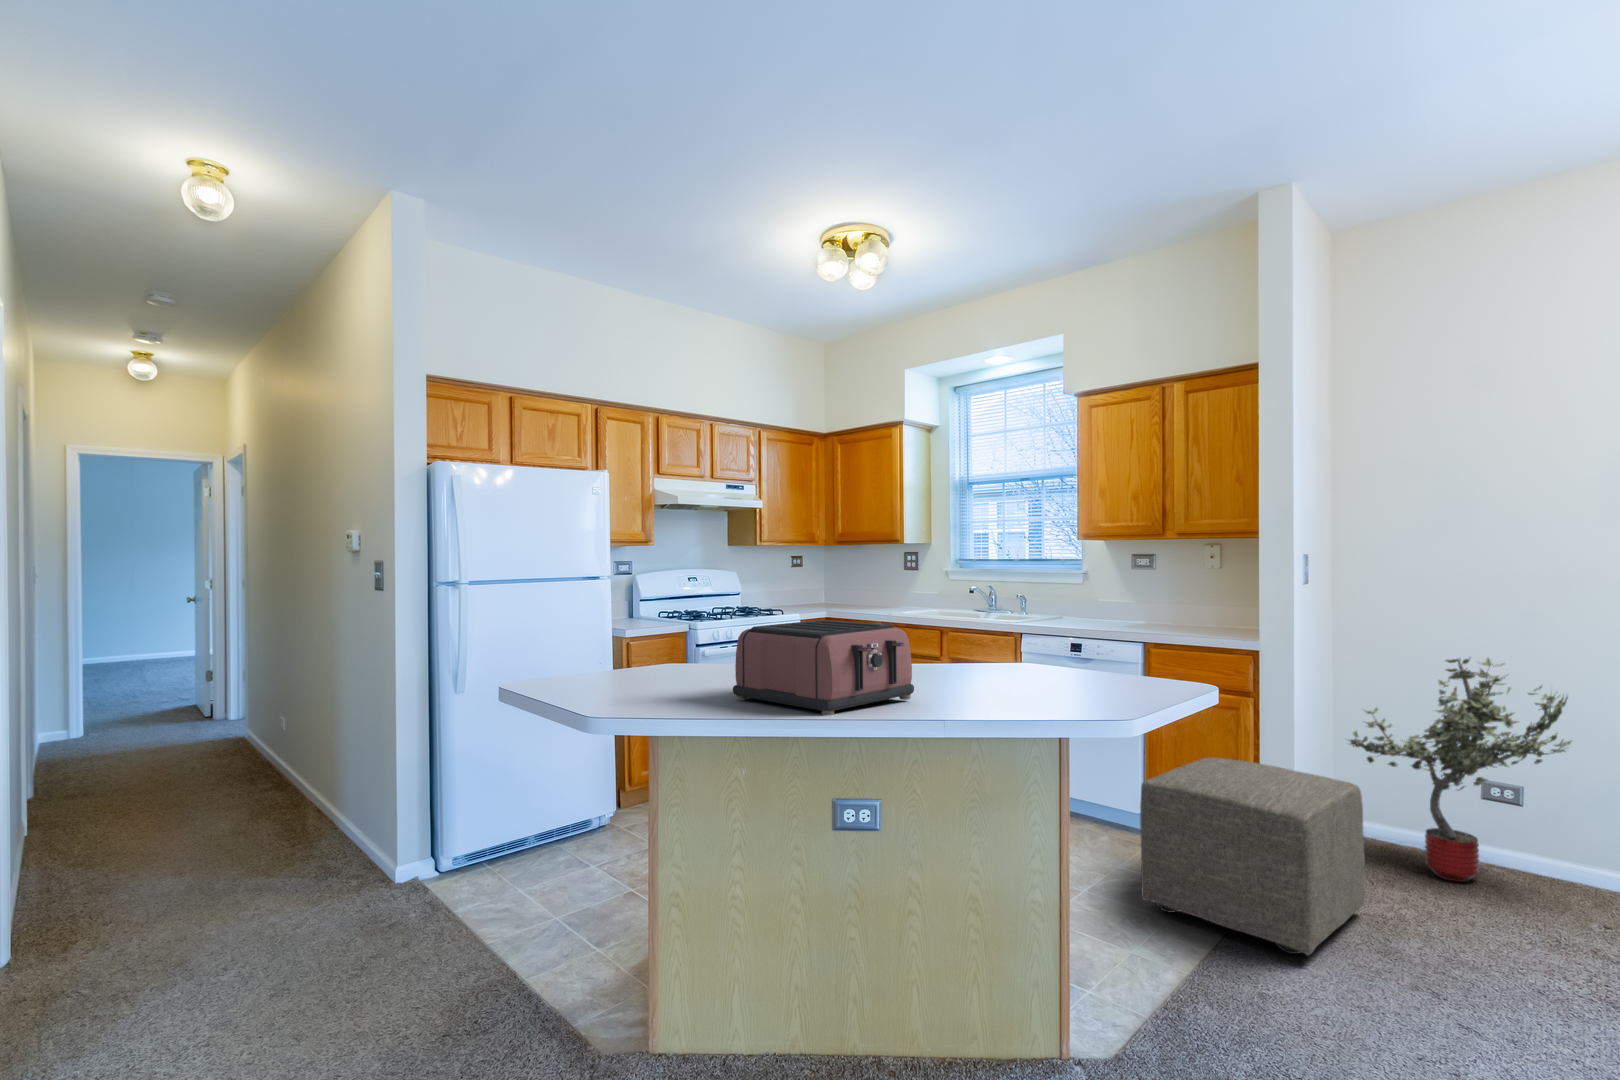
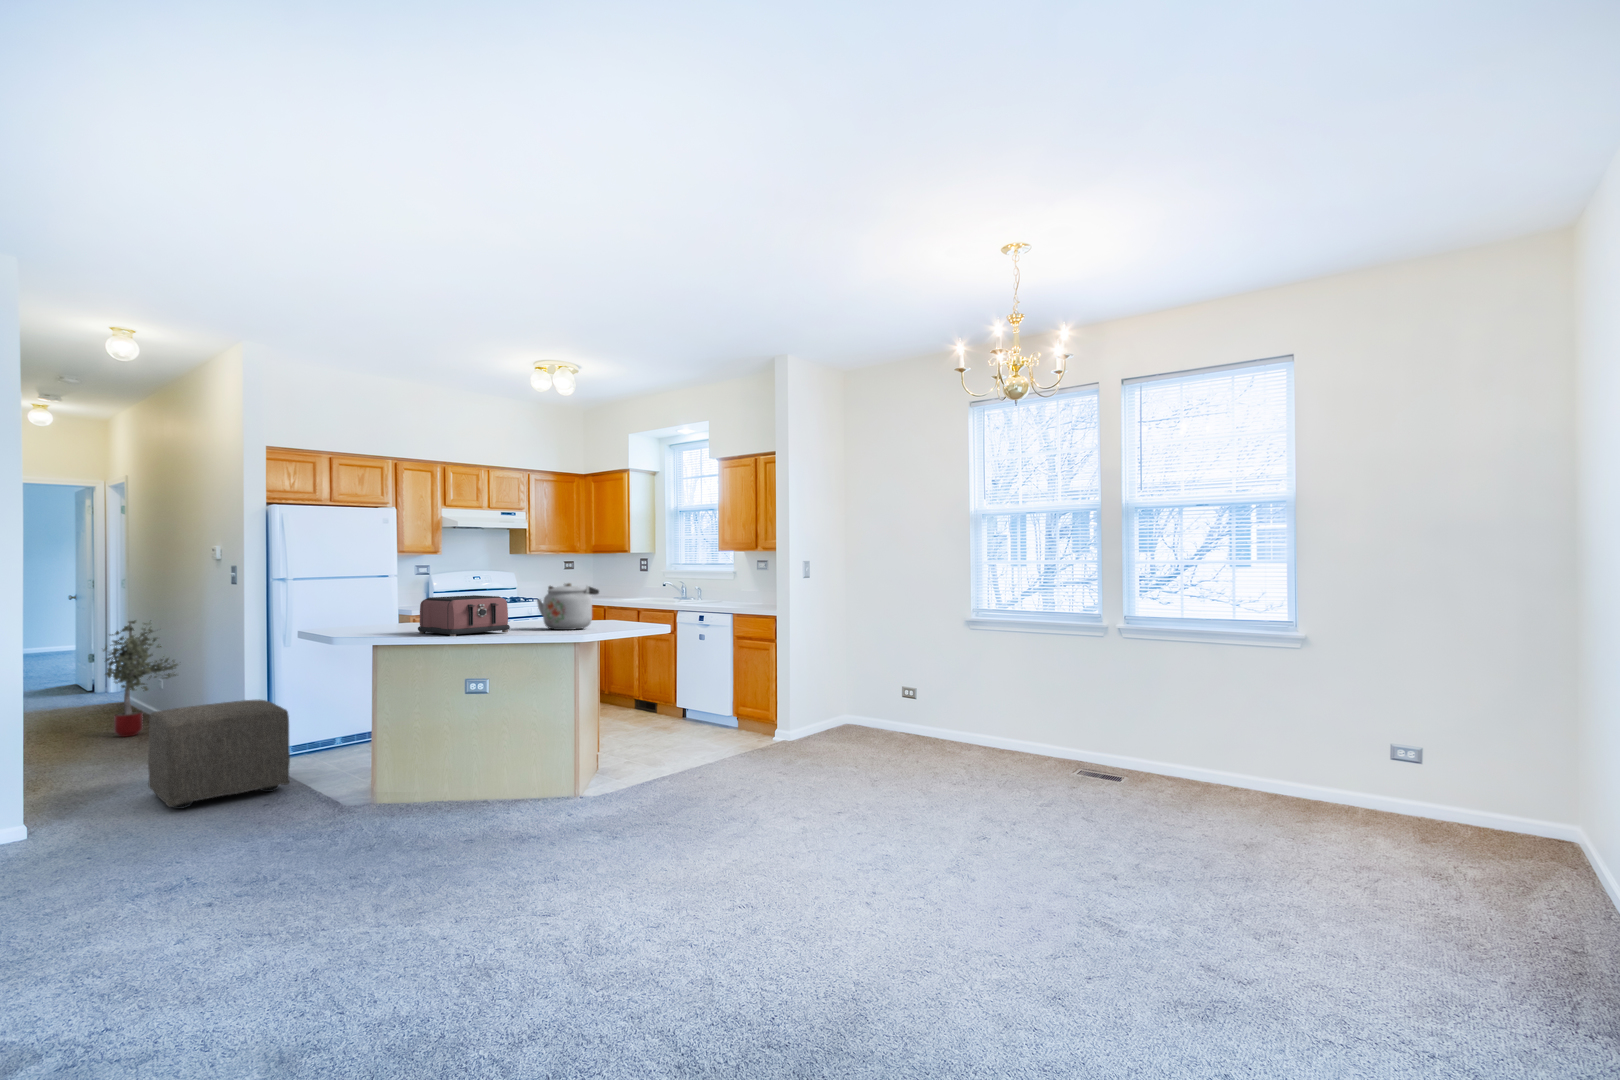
kettle: none [913,594,1026,687] -> present [537,583,599,630]
potted tree: present [1349,658,1572,882] -> present [103,620,178,737]
ottoman: present [1140,758,1365,955] -> present [148,700,290,809]

